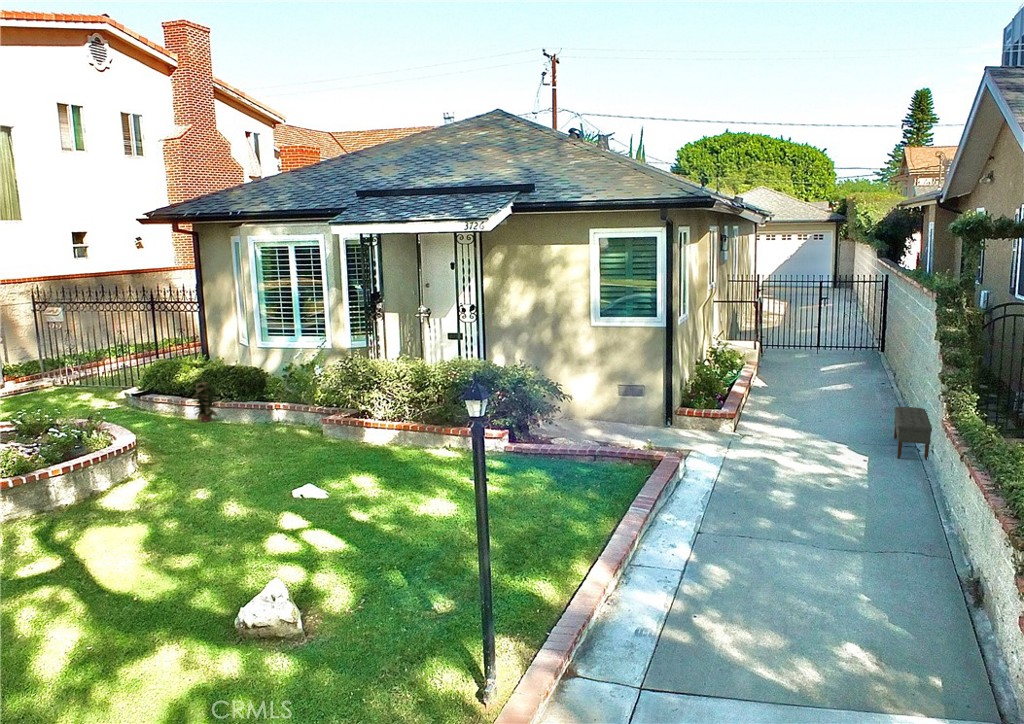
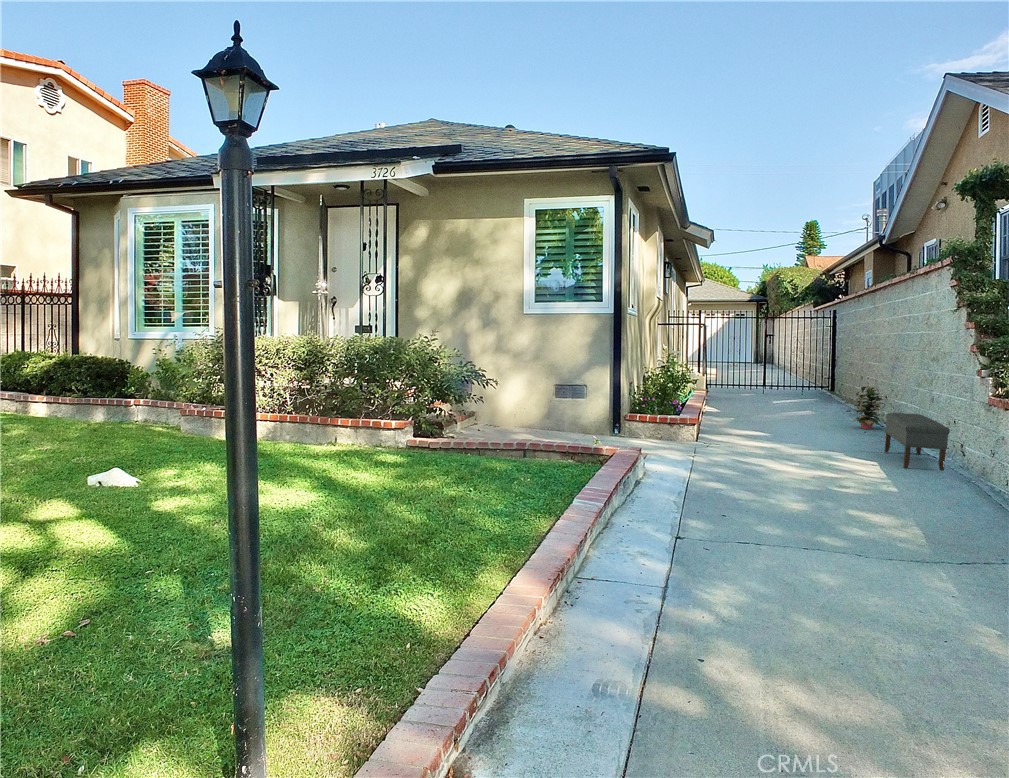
decorative plant: present [192,382,218,421] -> present [852,386,885,429]

